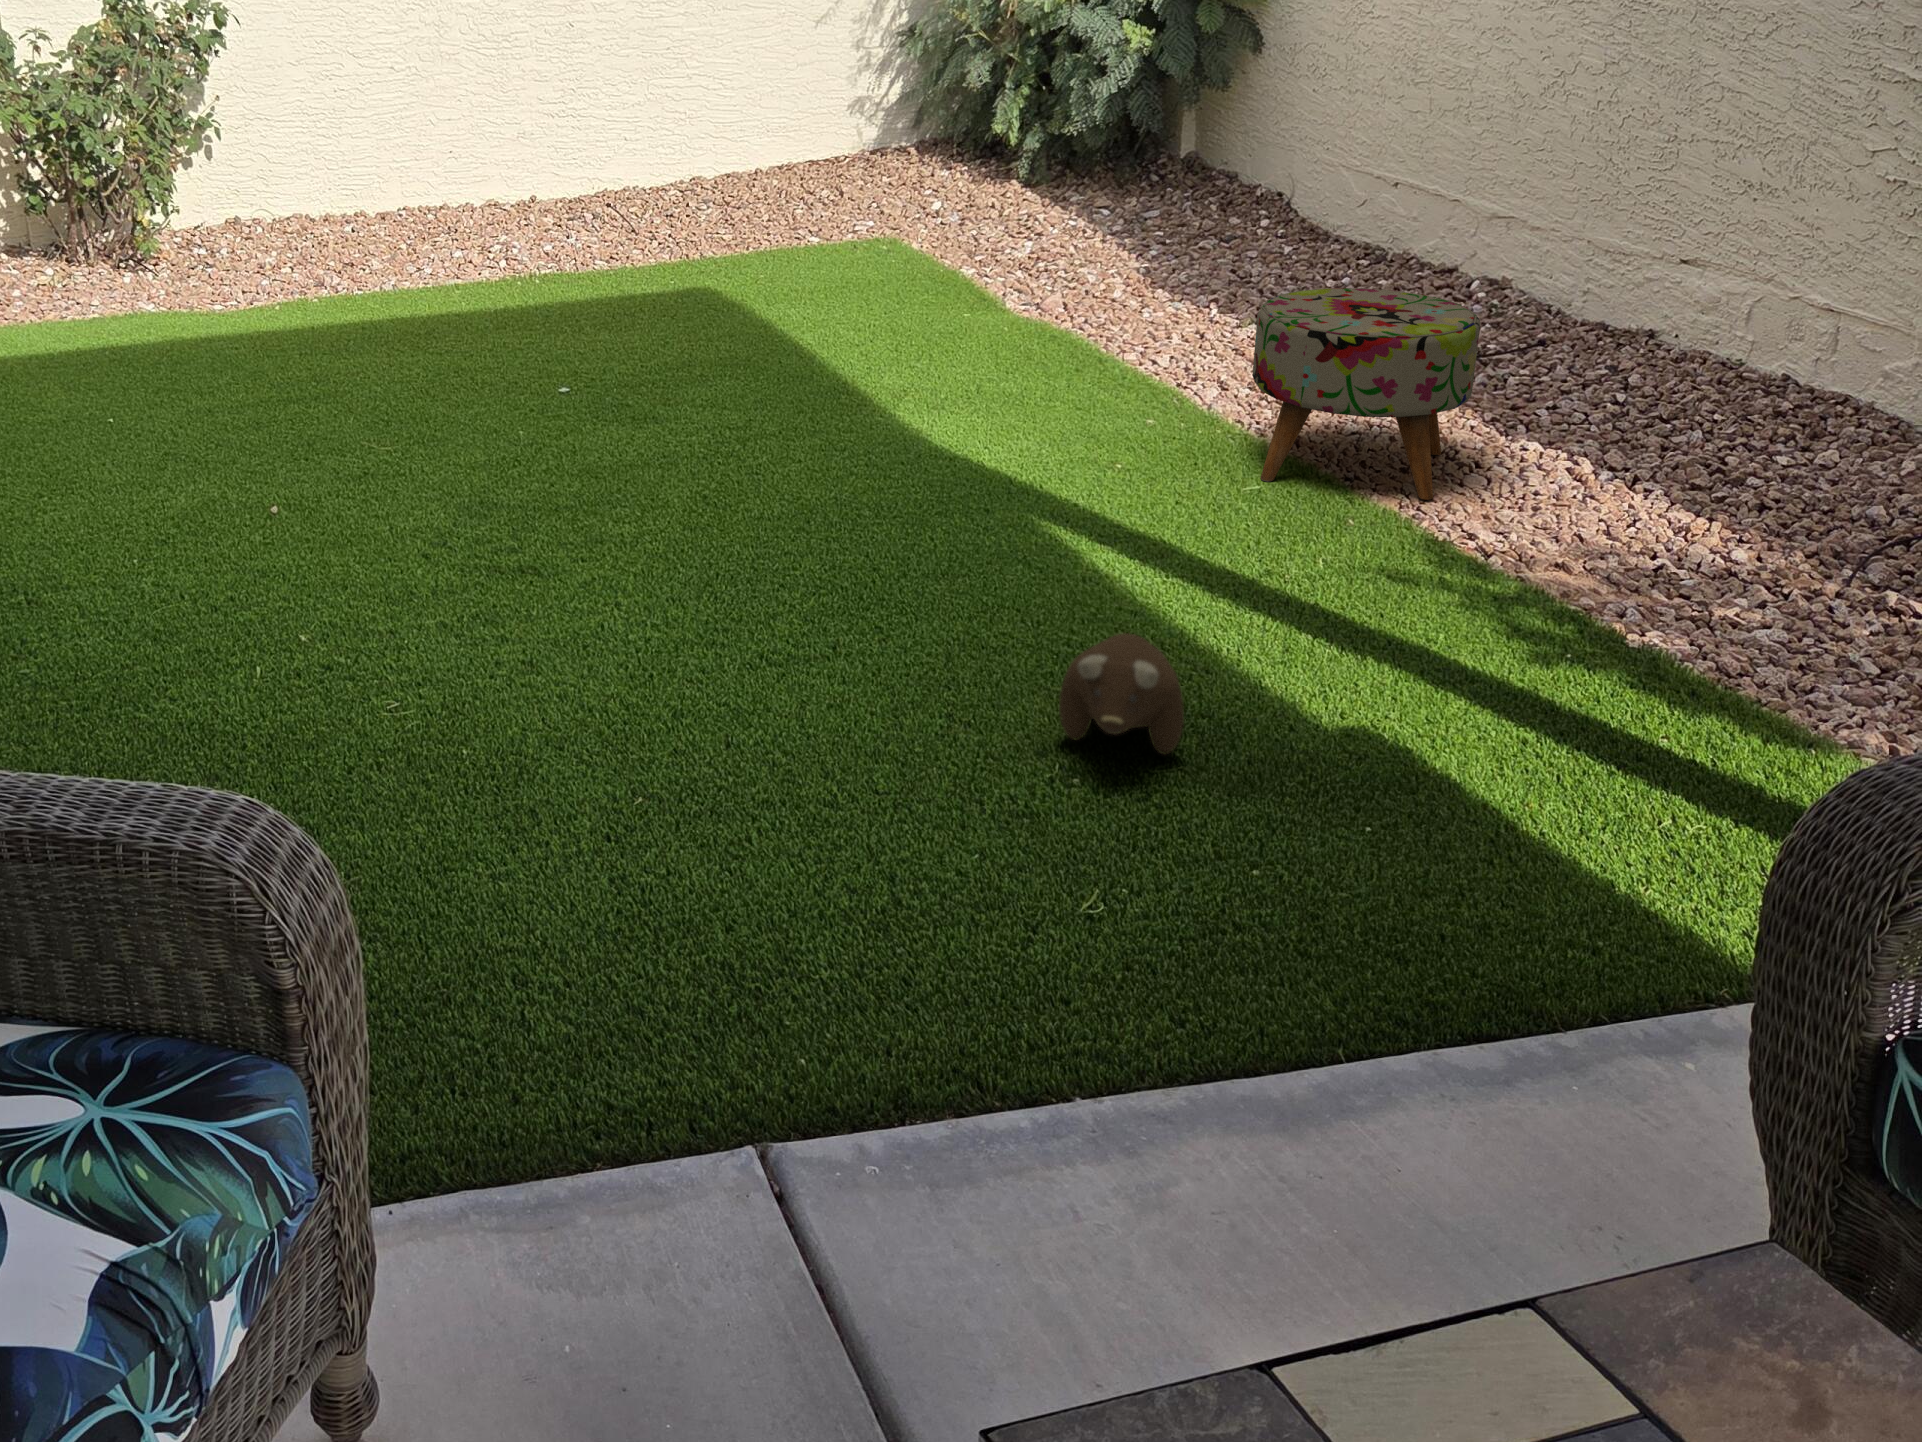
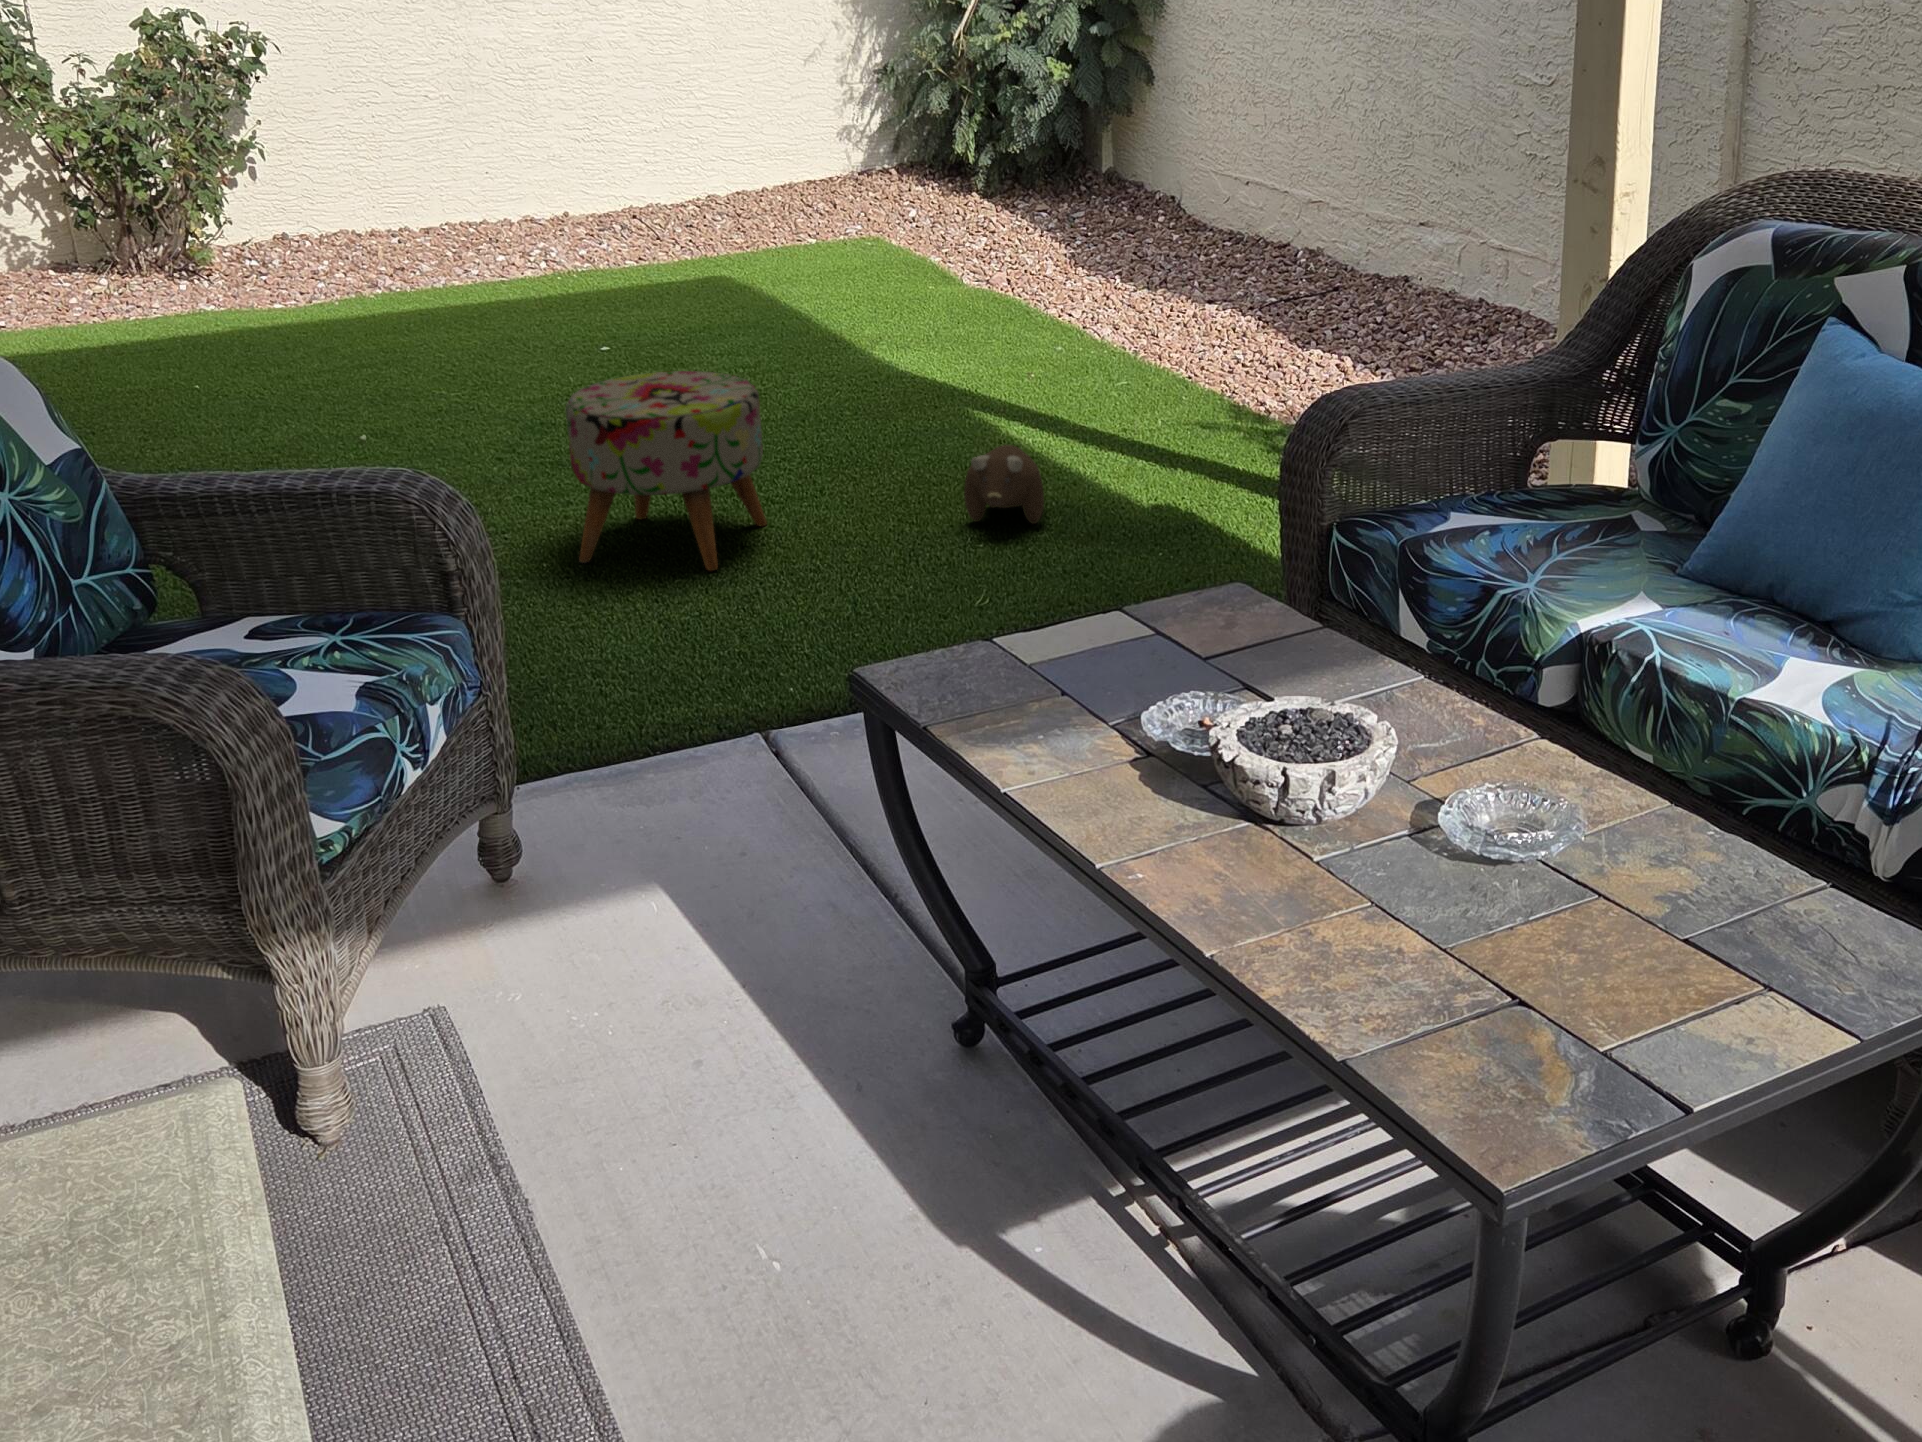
ottoman: present [1252,288,1480,500] -> present [565,371,767,571]

